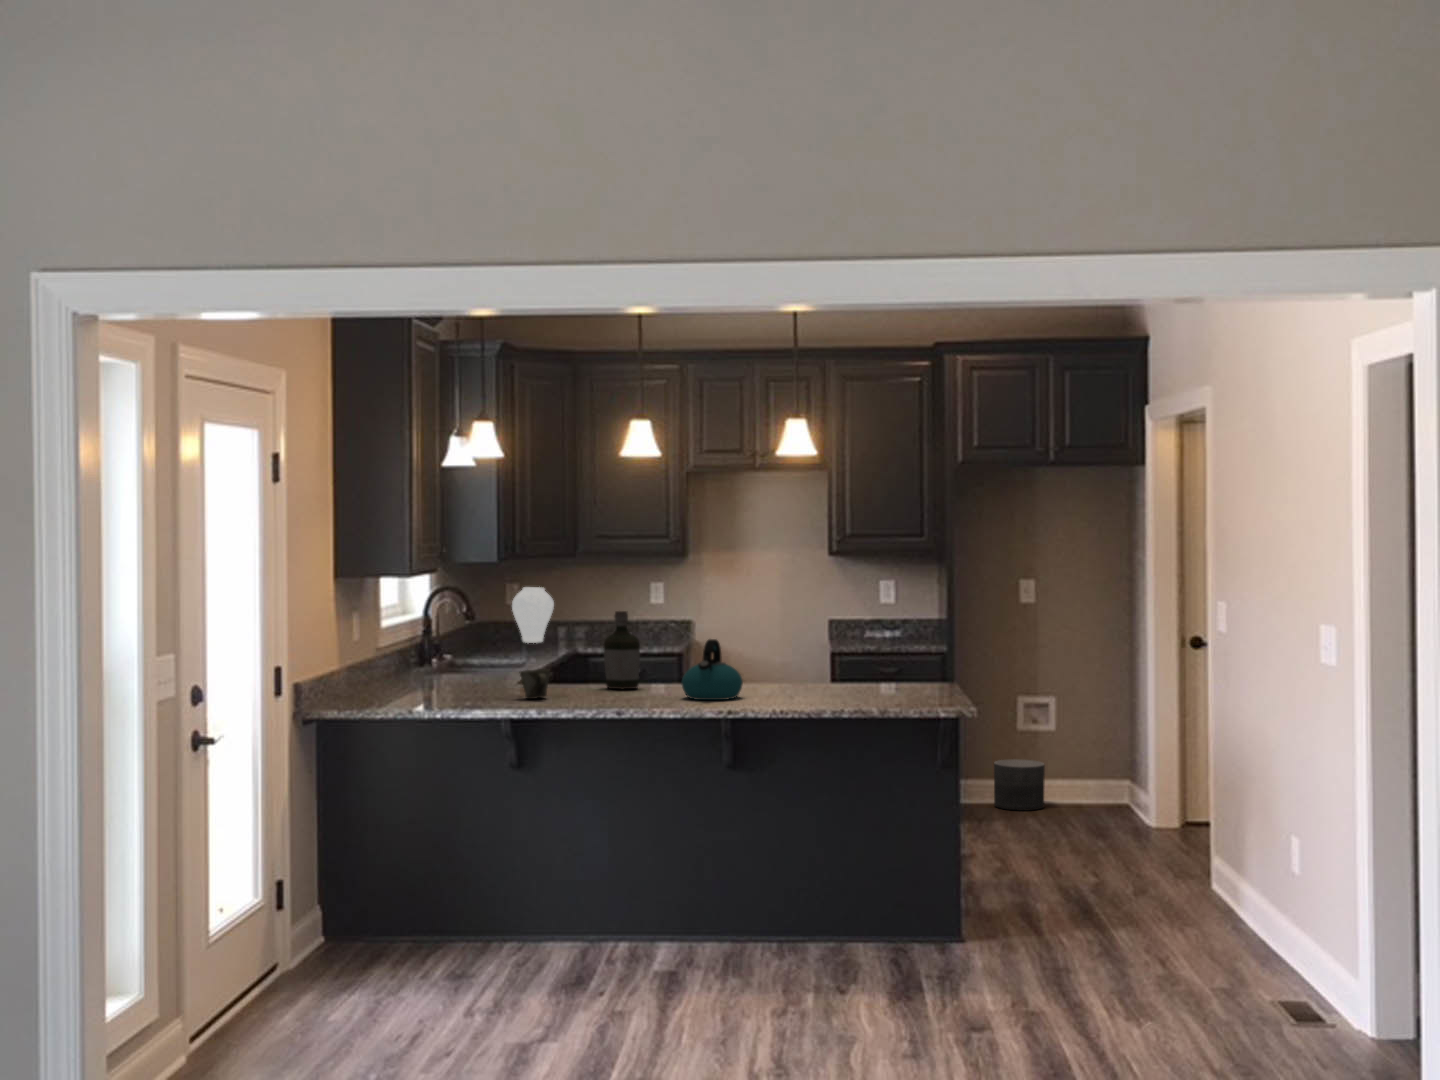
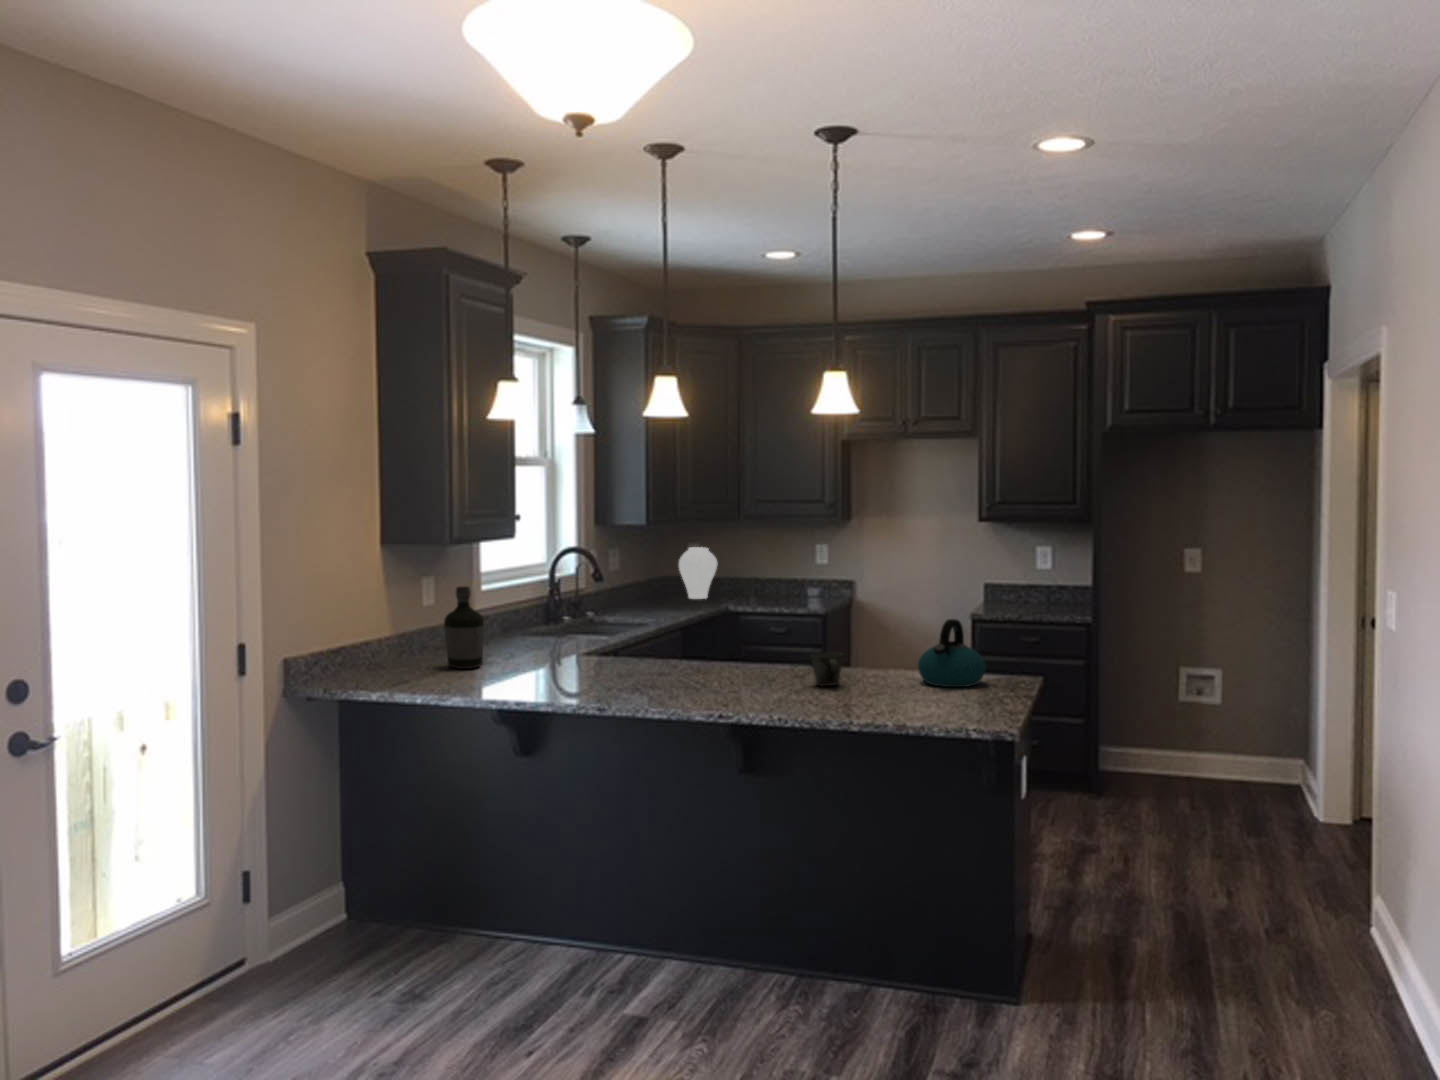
bottle: present [603,611,640,689] -> present [444,586,484,669]
kettle: present [682,639,743,700] -> present [918,619,986,687]
mug: present [519,669,549,699] -> present [810,652,843,686]
planter: present [994,759,1045,811] -> none [1150,732,1206,788]

